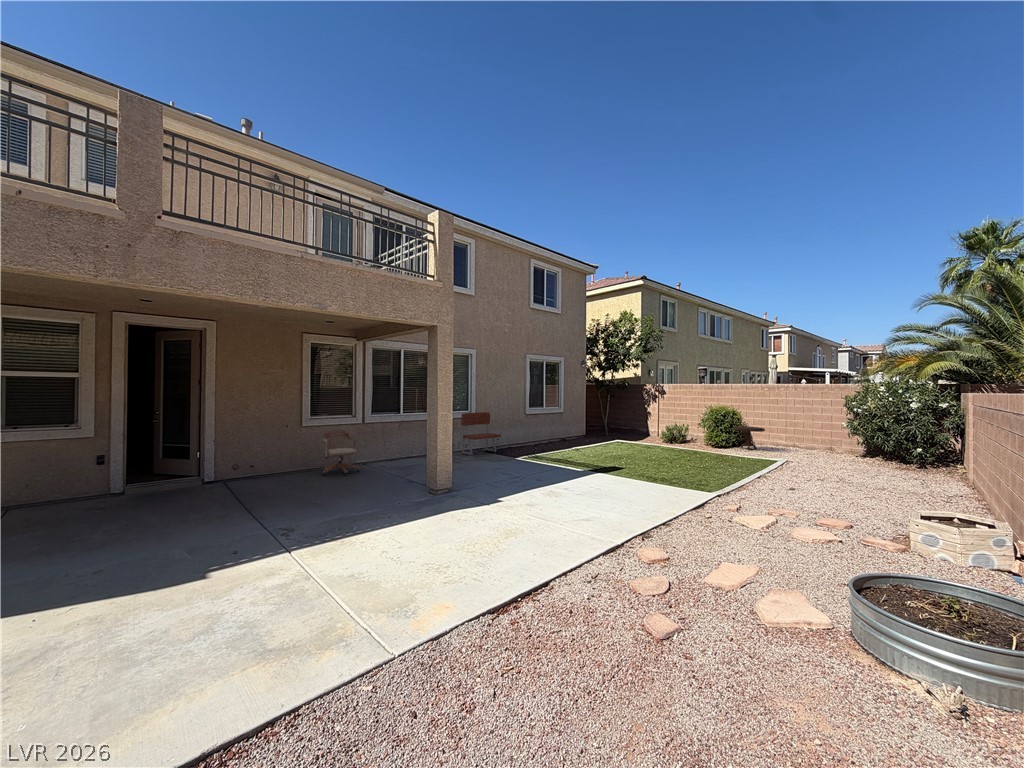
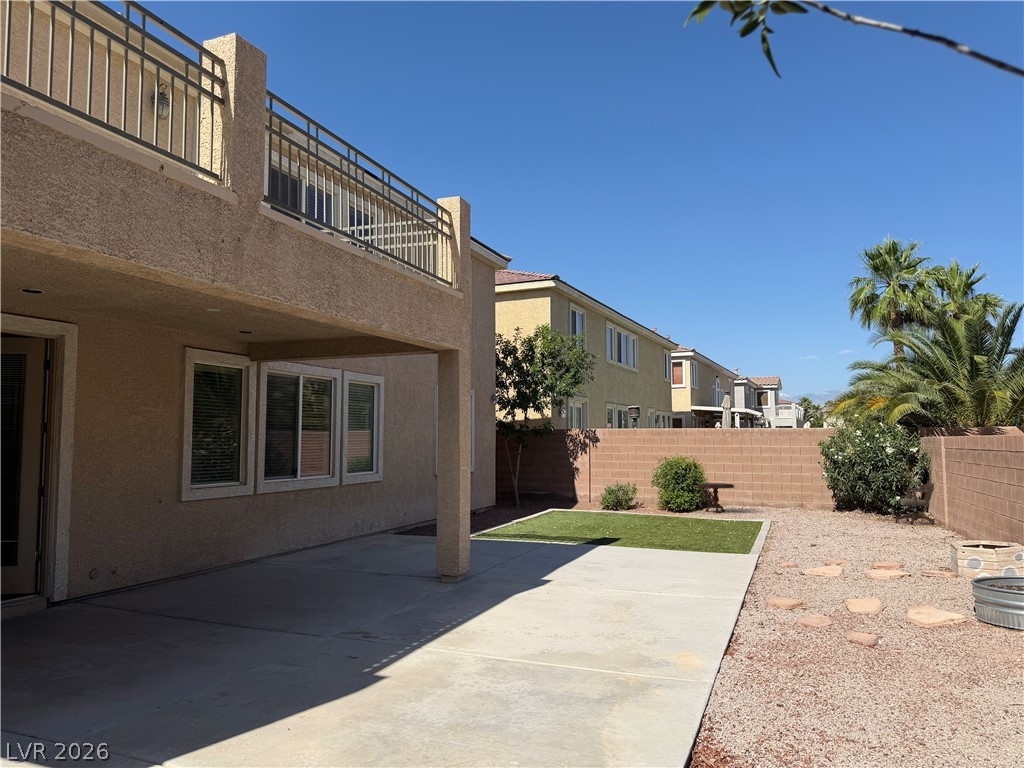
bench: present [461,412,501,455] -> none [370,475,425,540]
chair: present [323,430,359,476] -> present [895,483,934,525]

